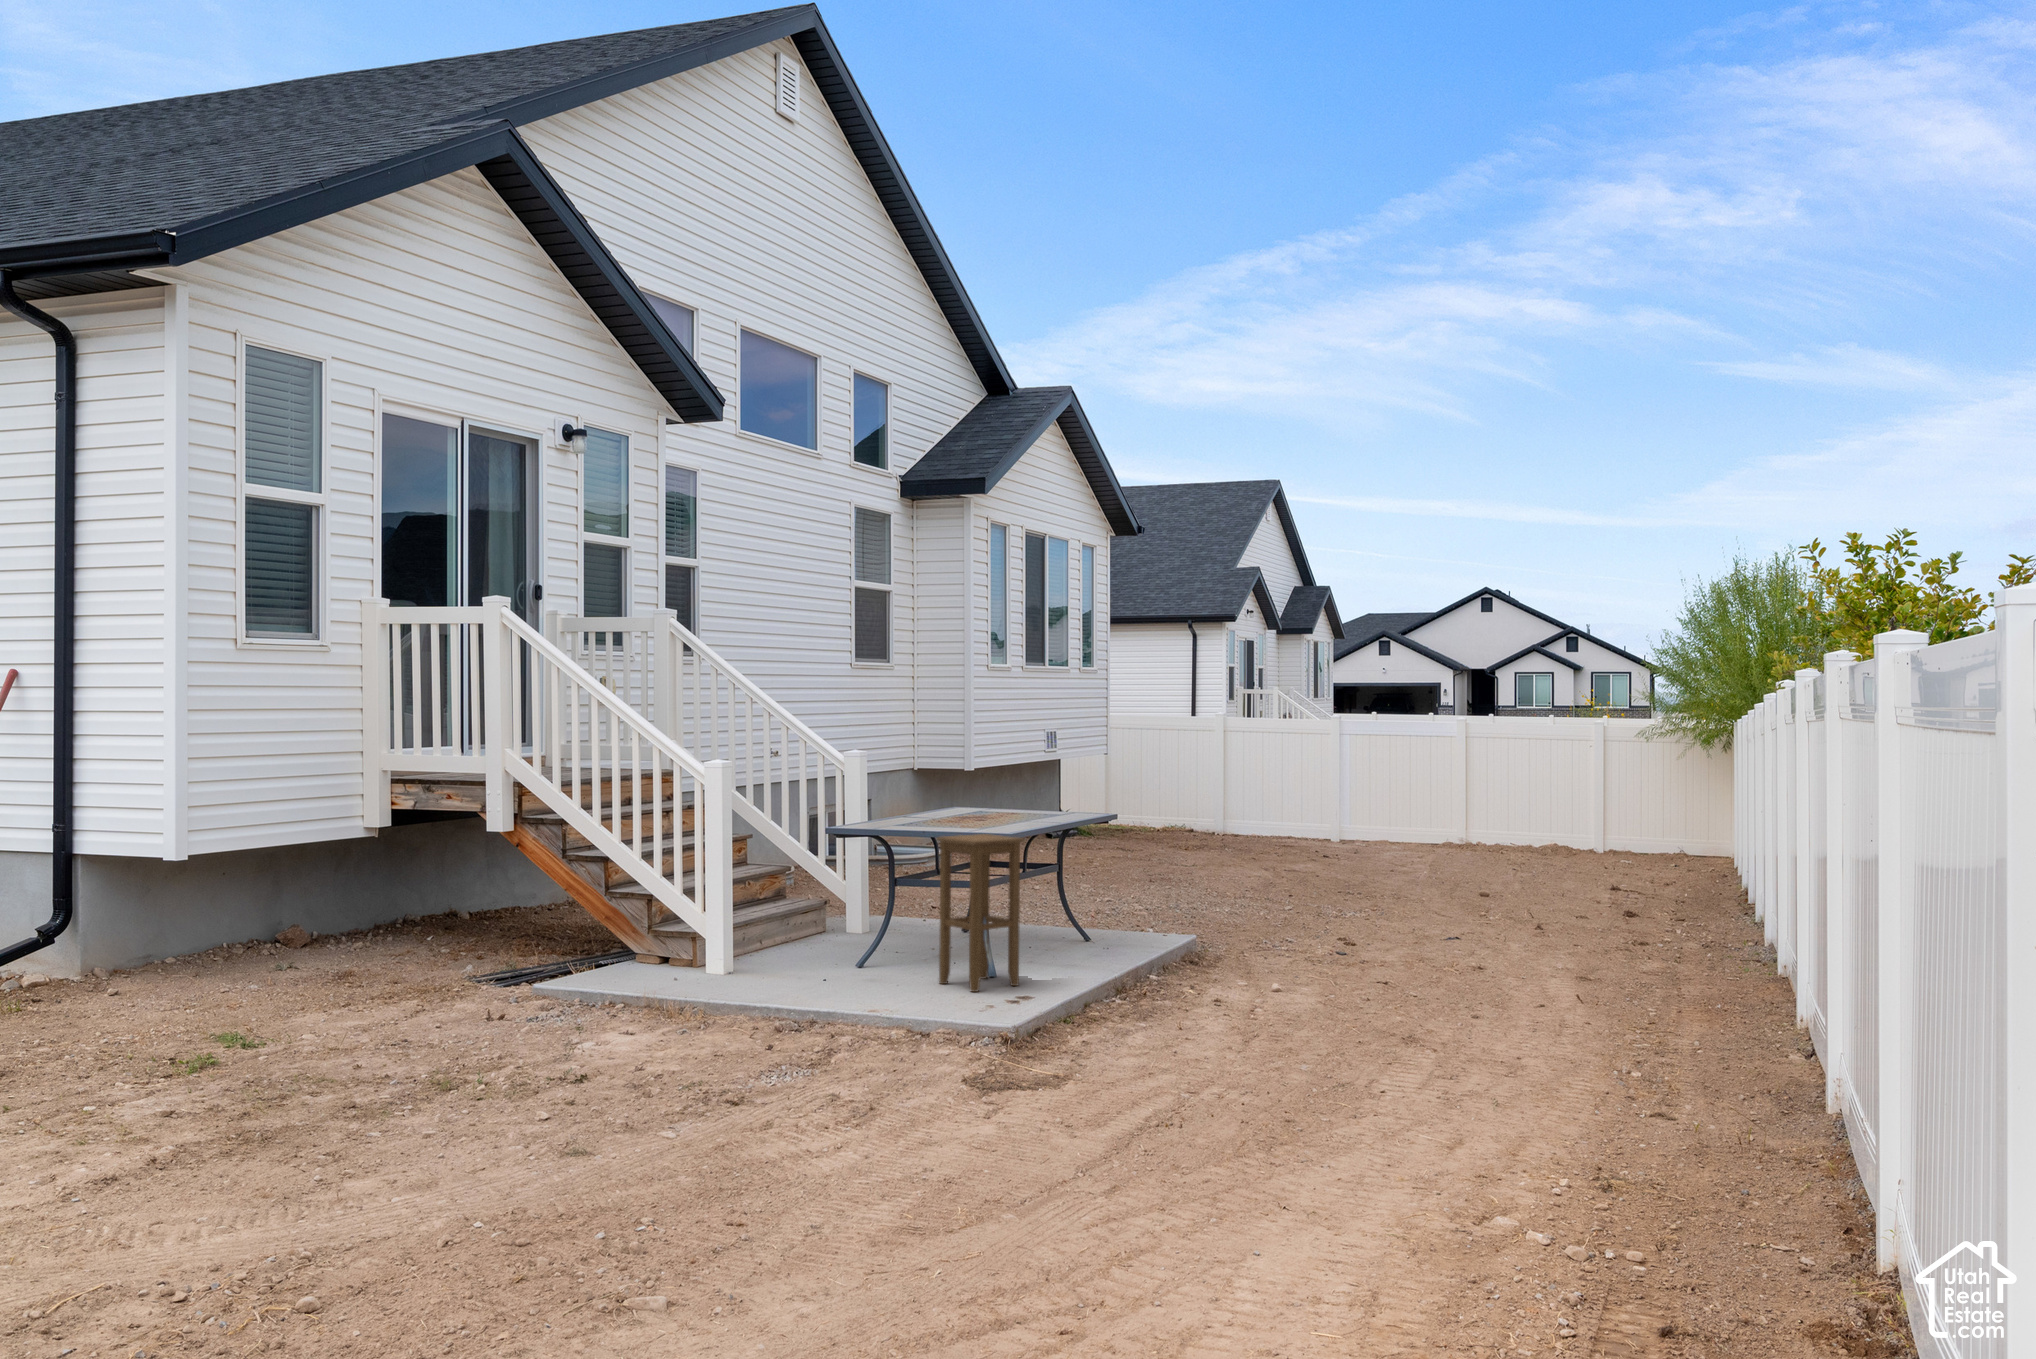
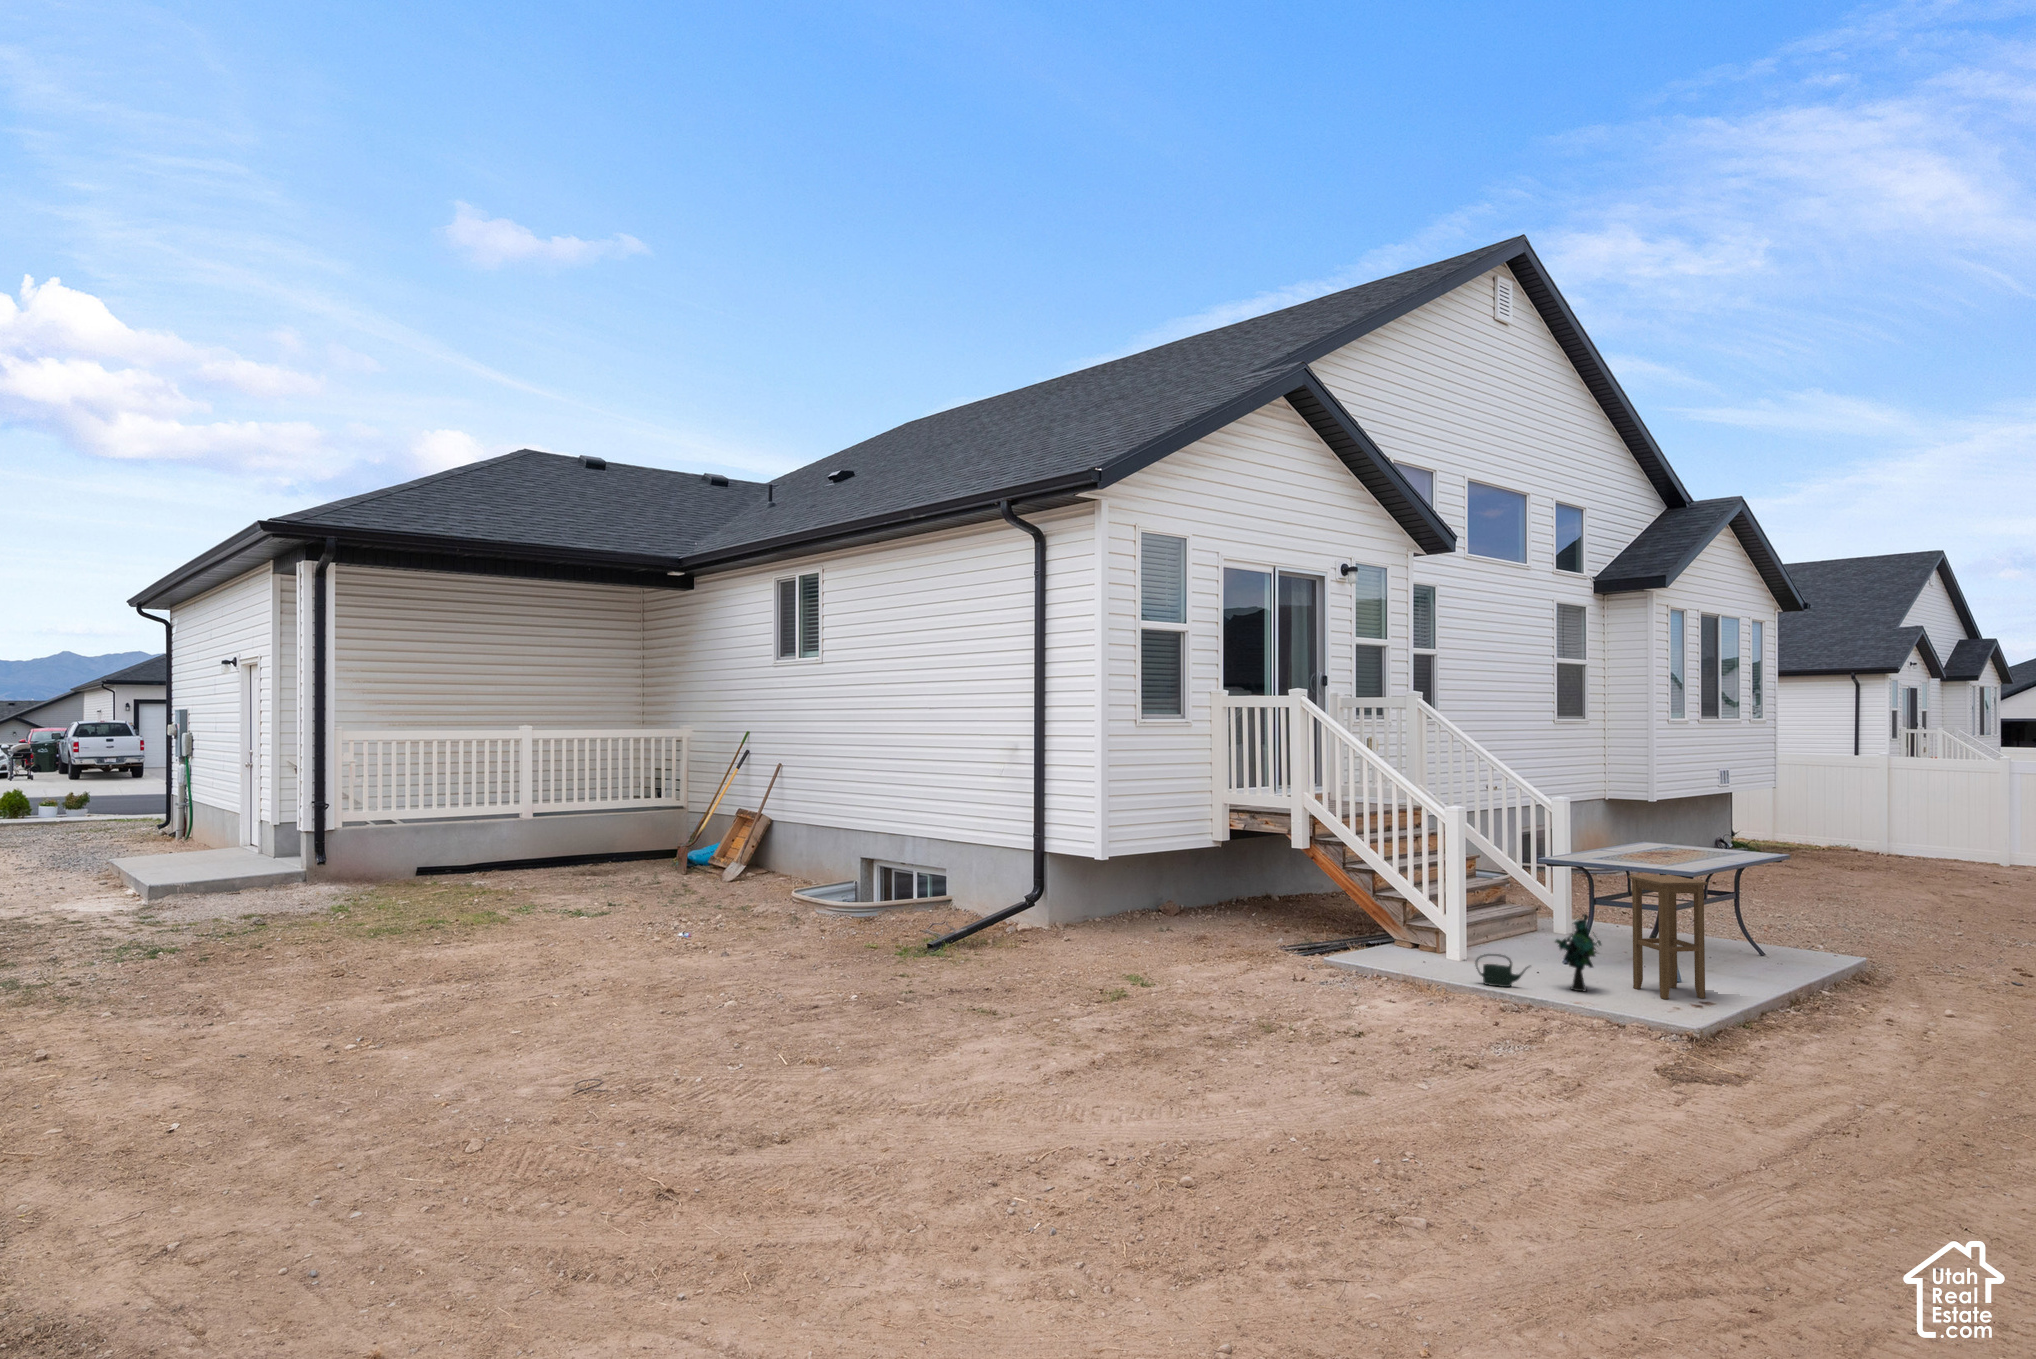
decorative plant: none [846,891,904,995] -> present [1555,914,1601,991]
watering can: none [745,956,818,1000] -> present [1475,954,1529,987]

